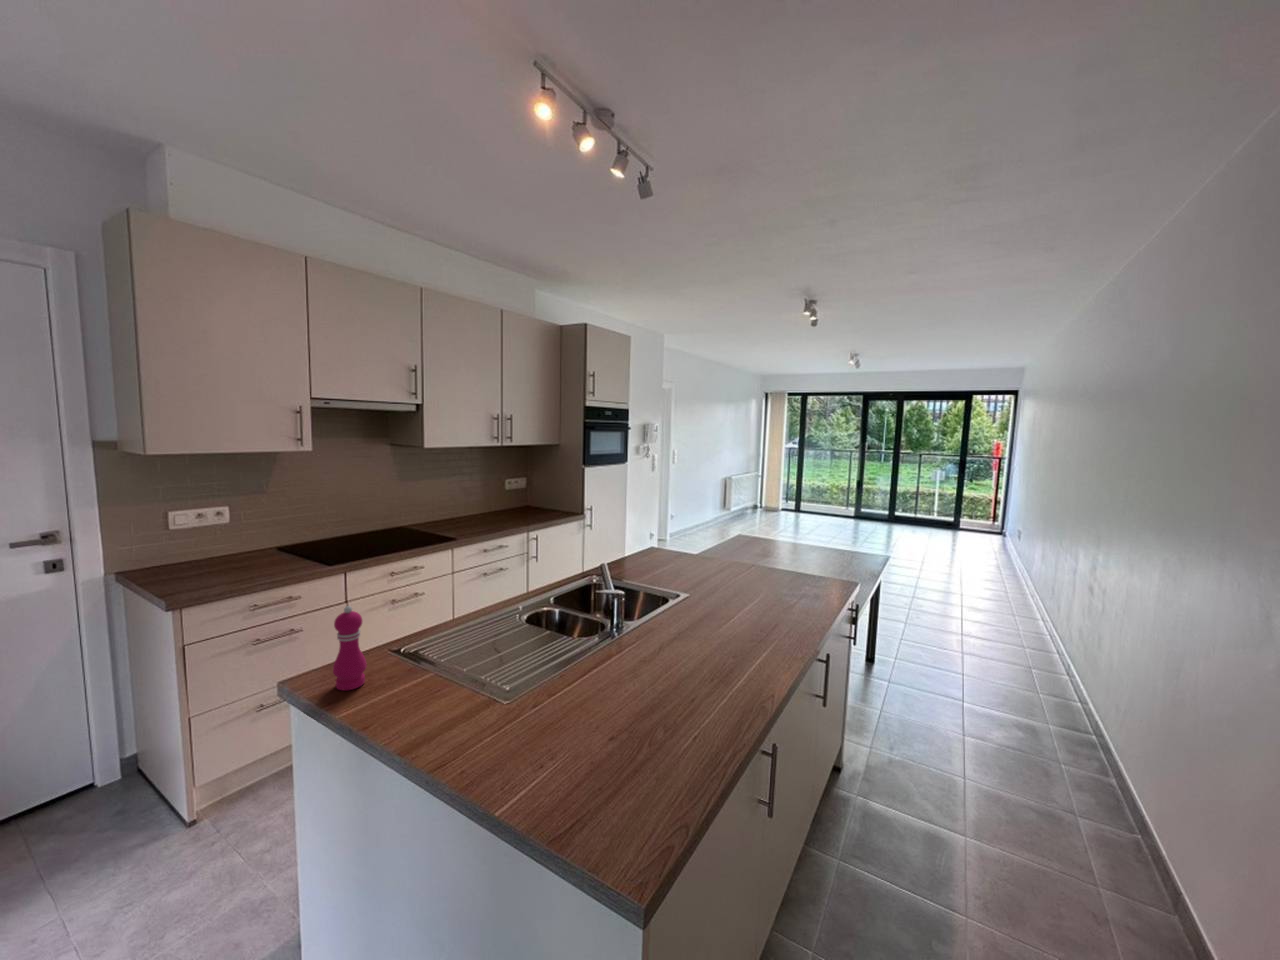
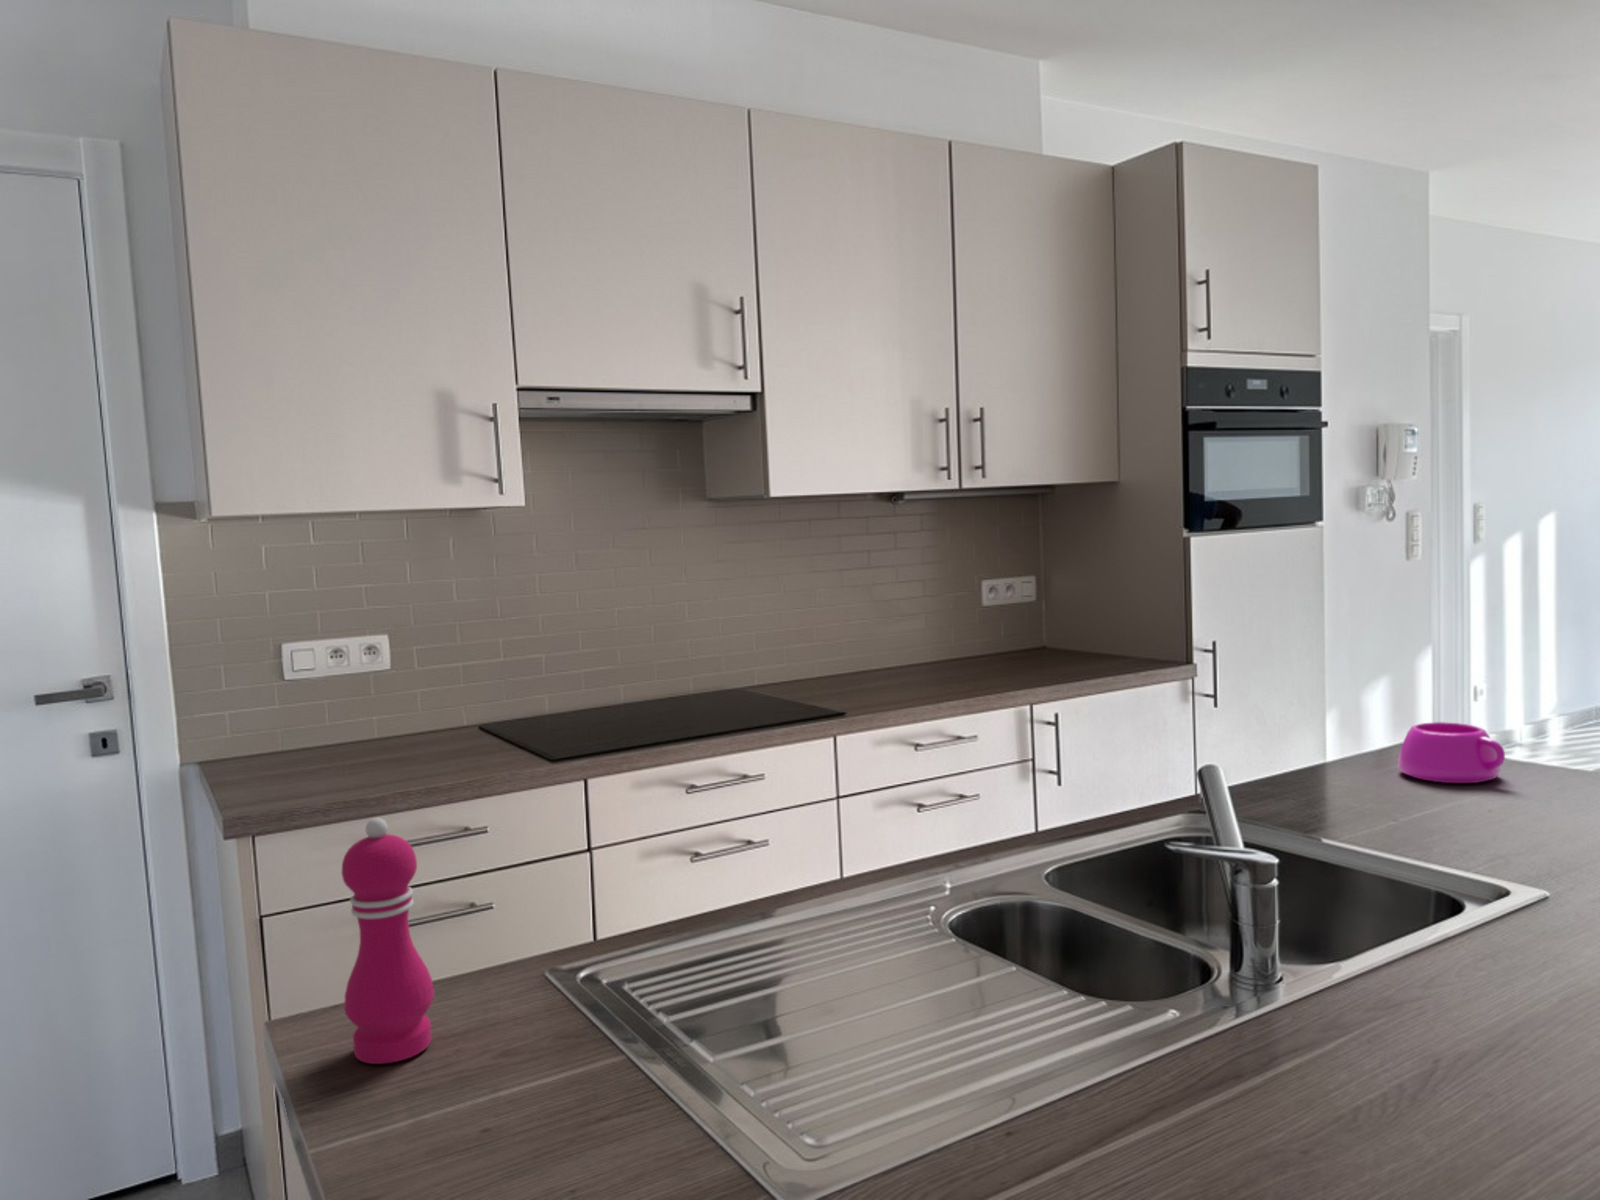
bowl: none [652,542,680,561] -> present [1398,722,1505,783]

